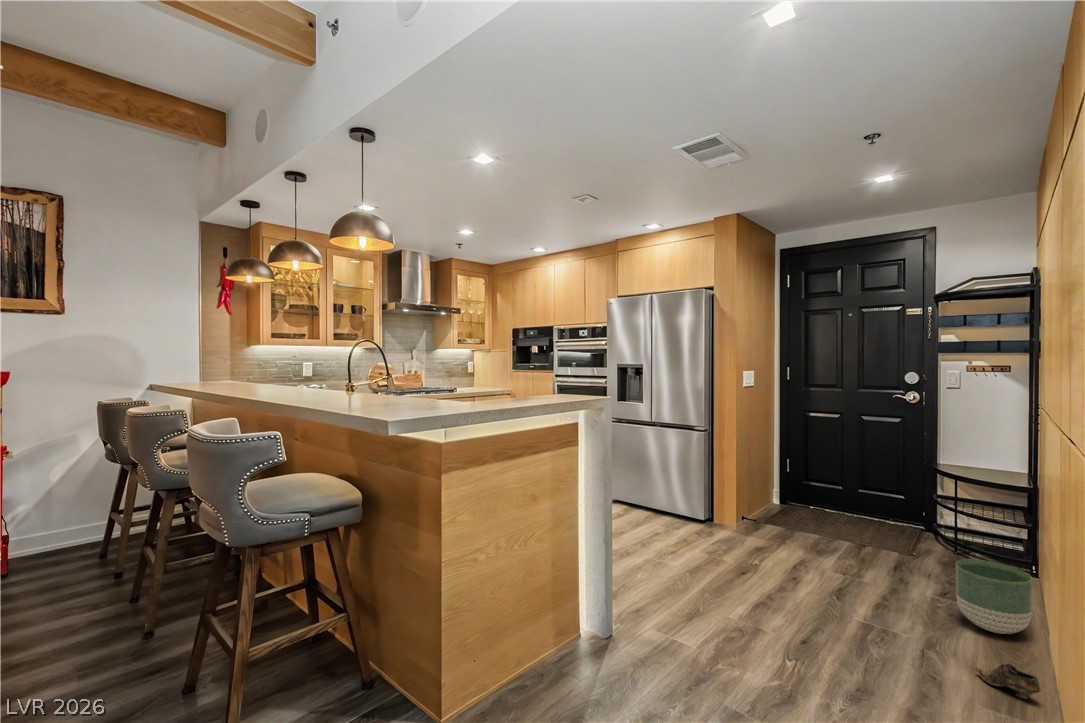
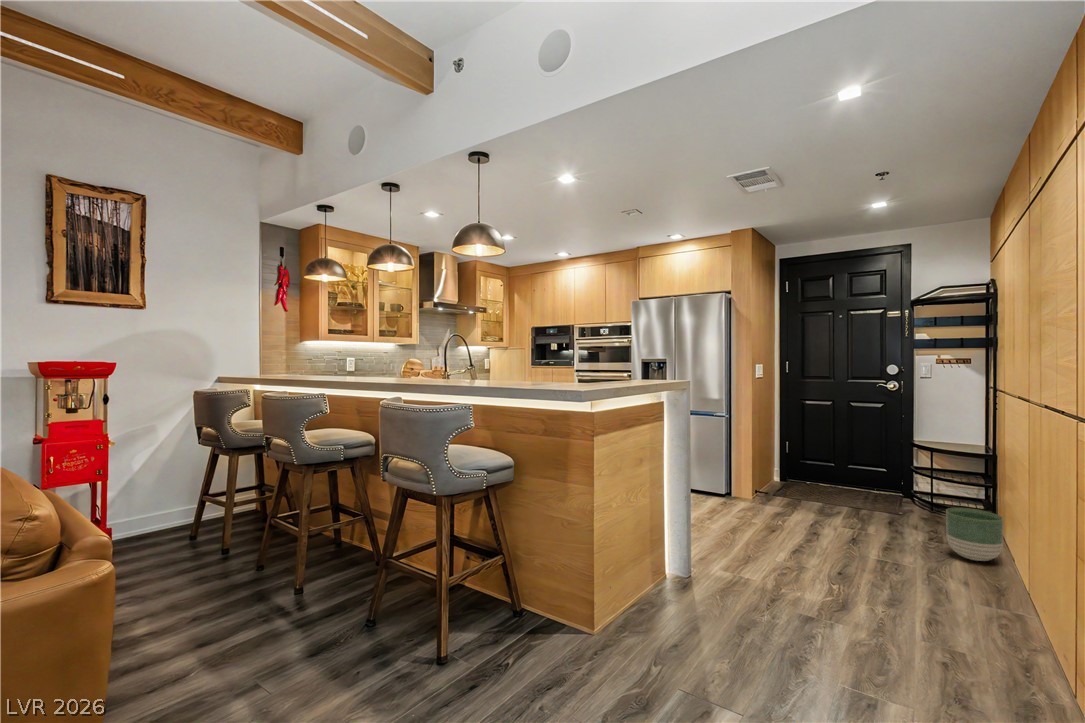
shoe: present [976,664,1041,699] -> none [970,574,1019,598]

